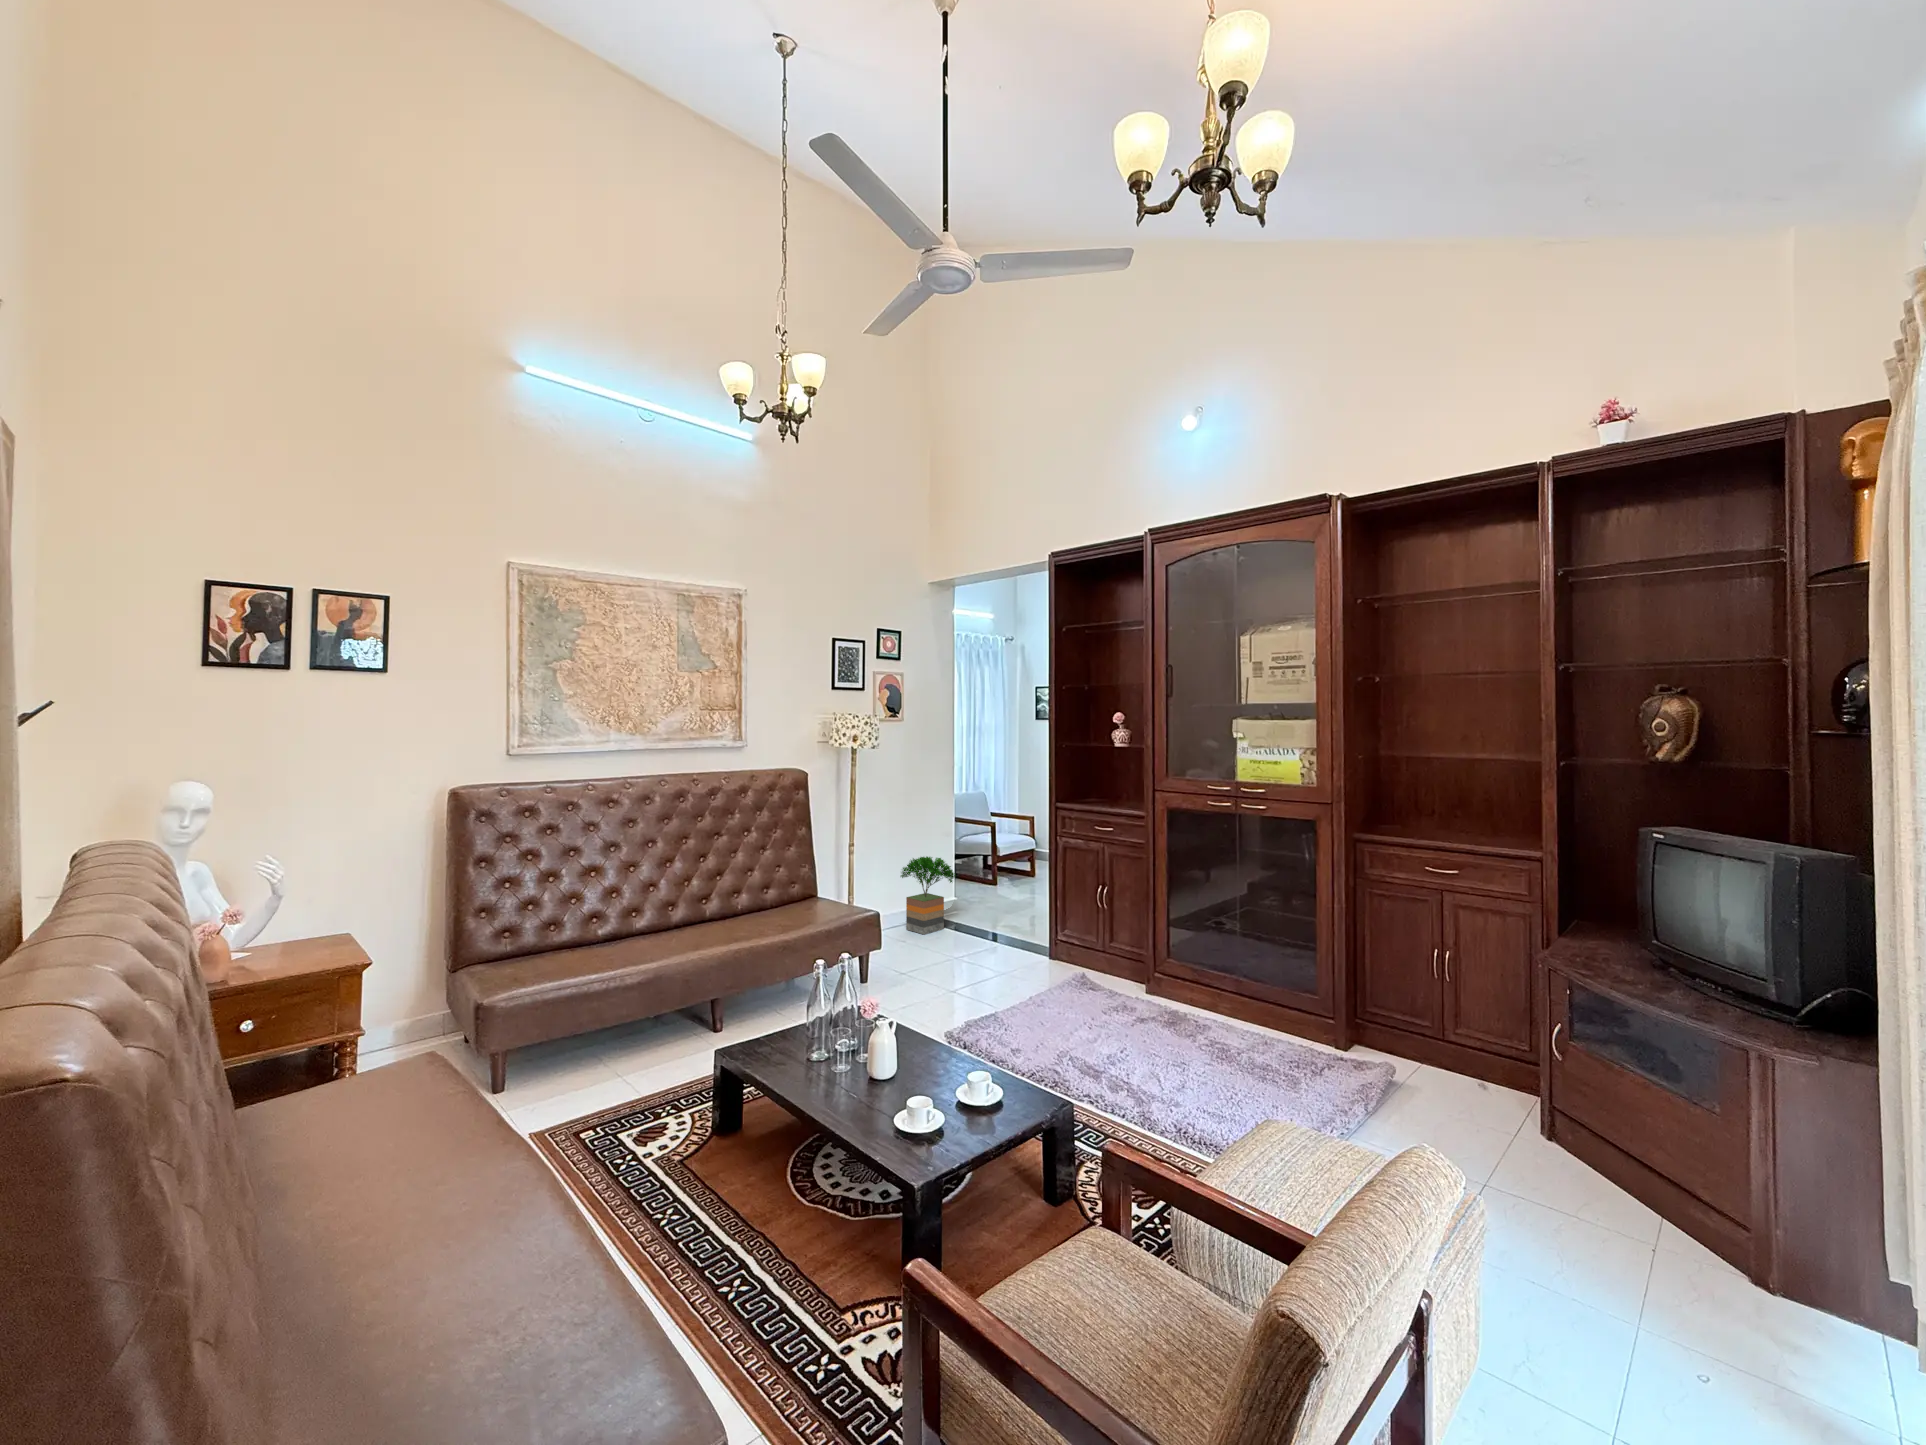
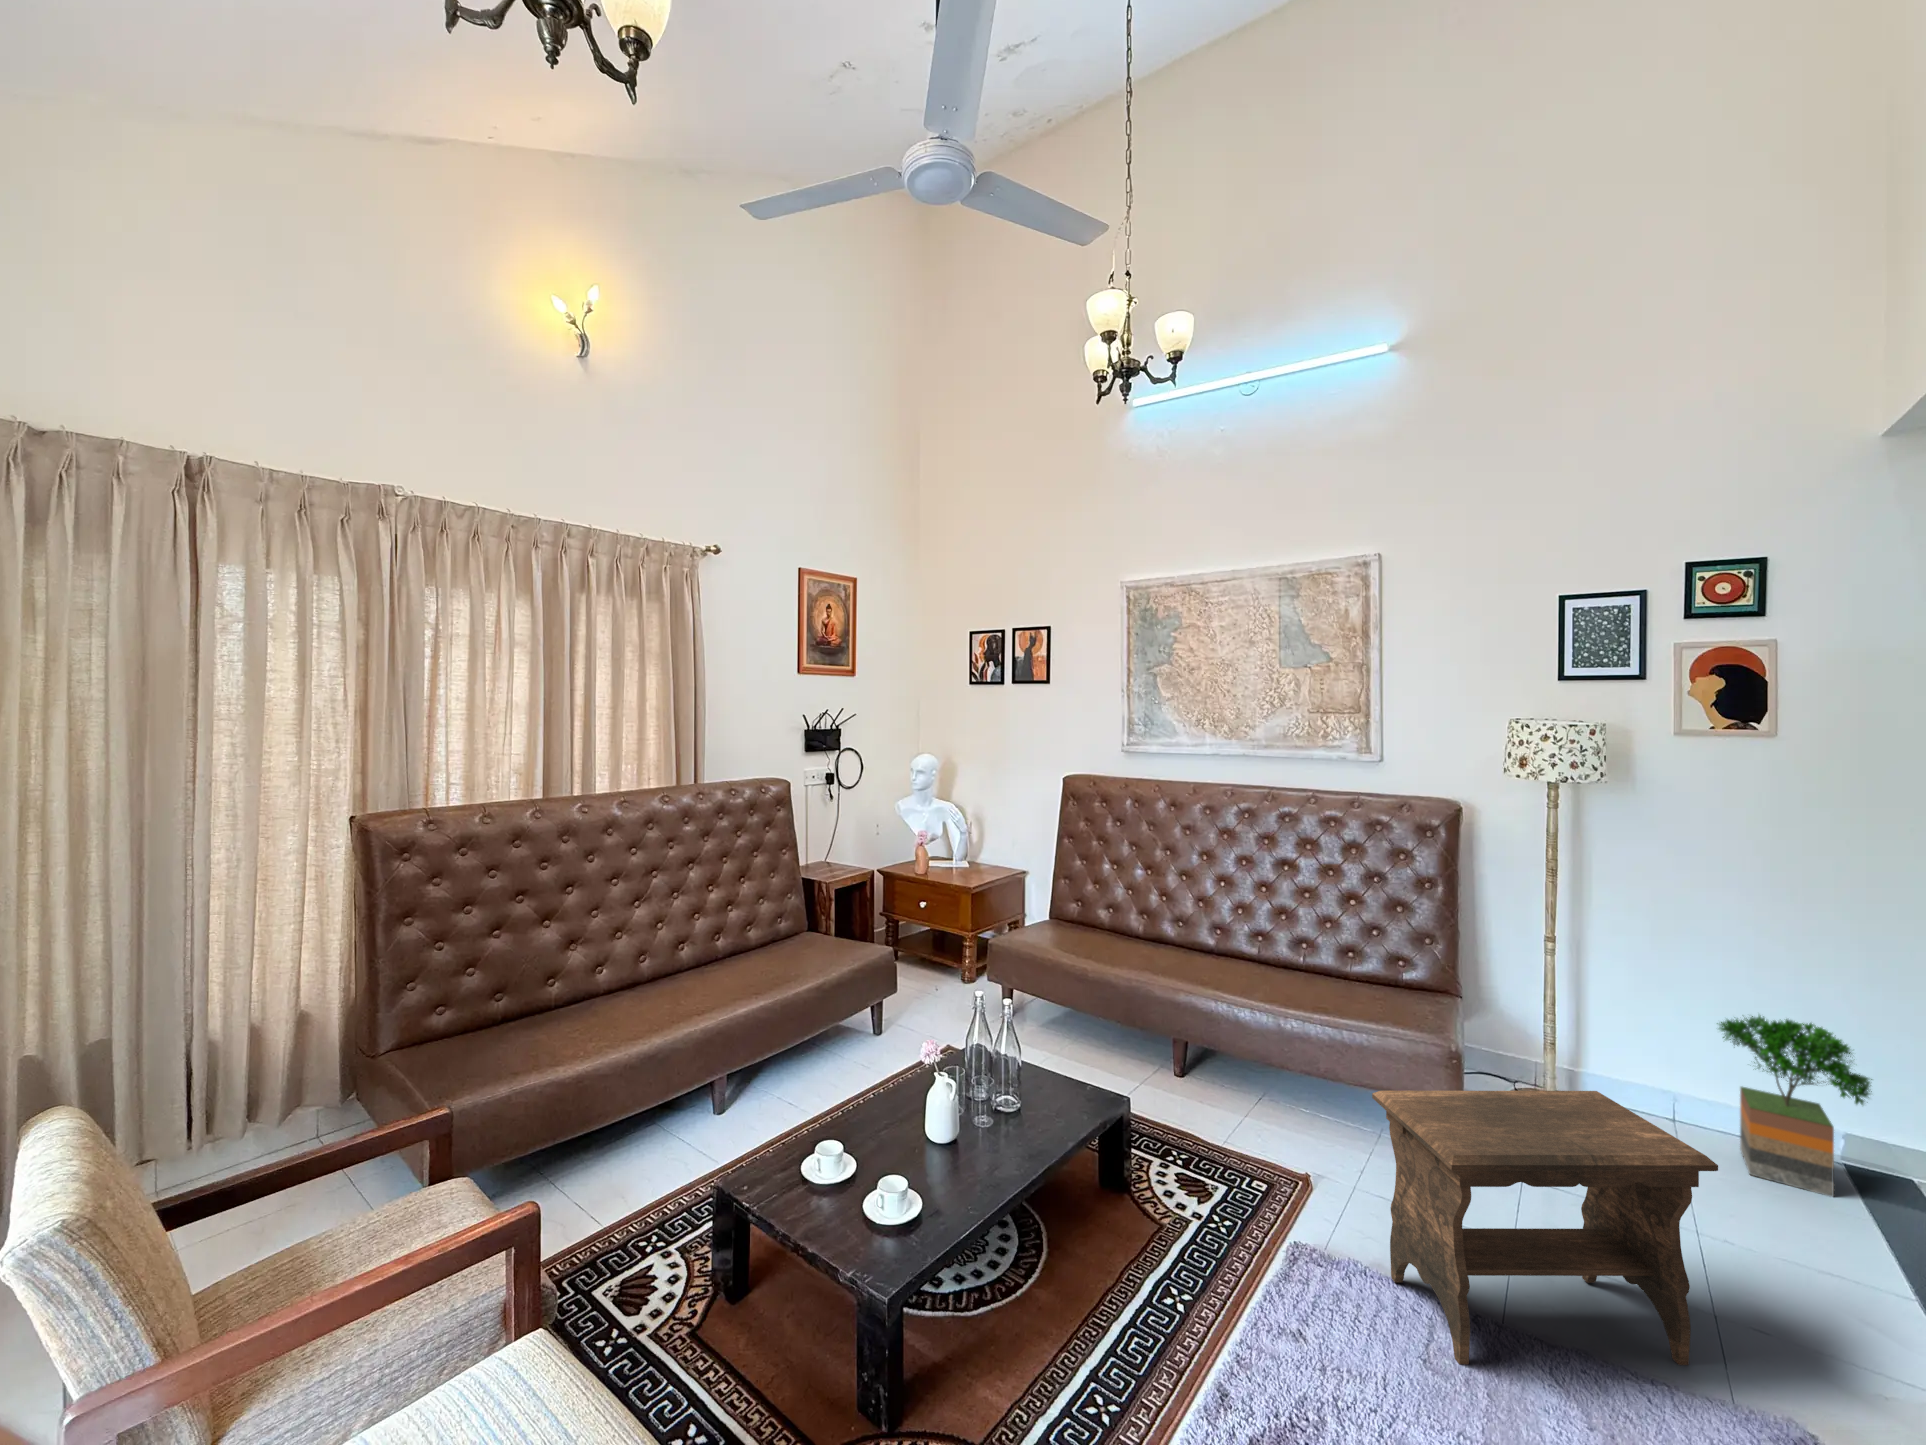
footstool: none [963,889,1036,1021] -> present [1372,1091,1718,1365]

